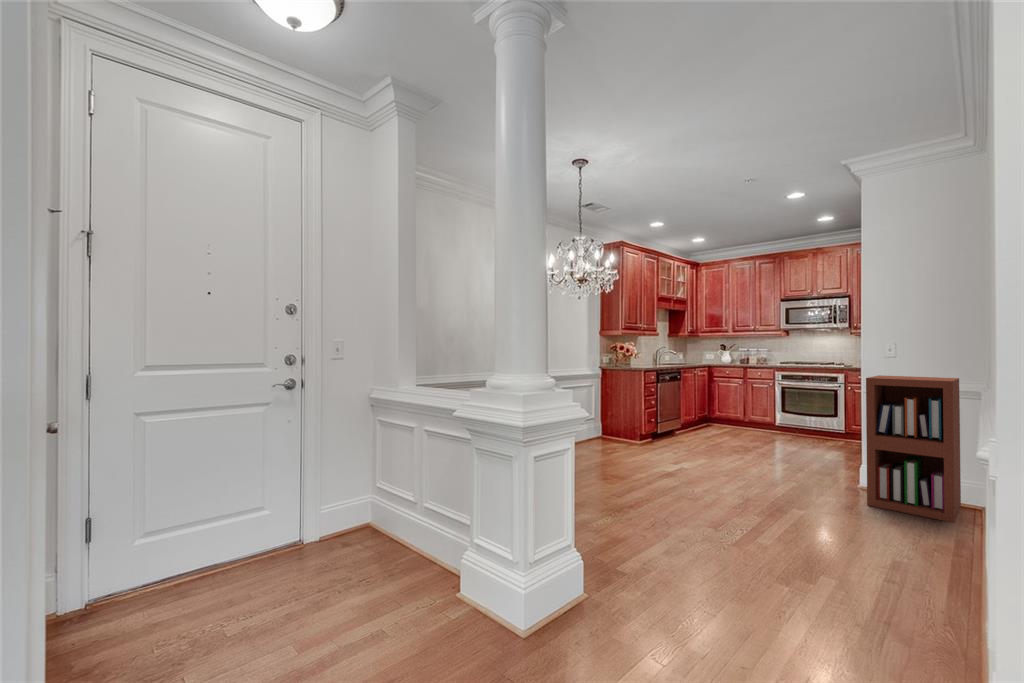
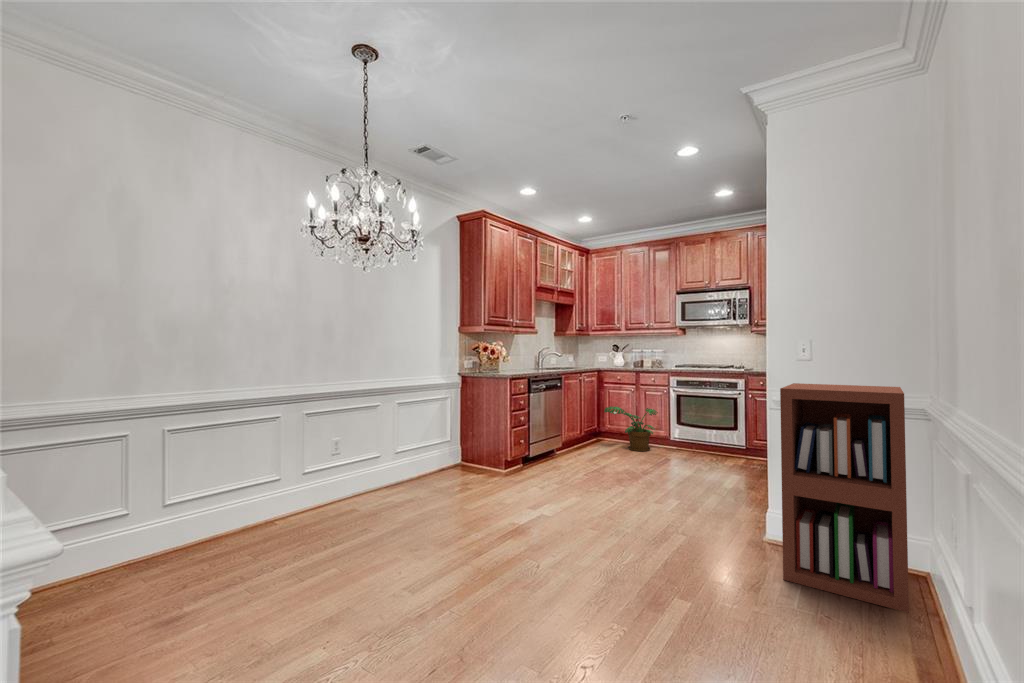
potted plant: none [716,396,764,433] -> present [604,406,658,451]

